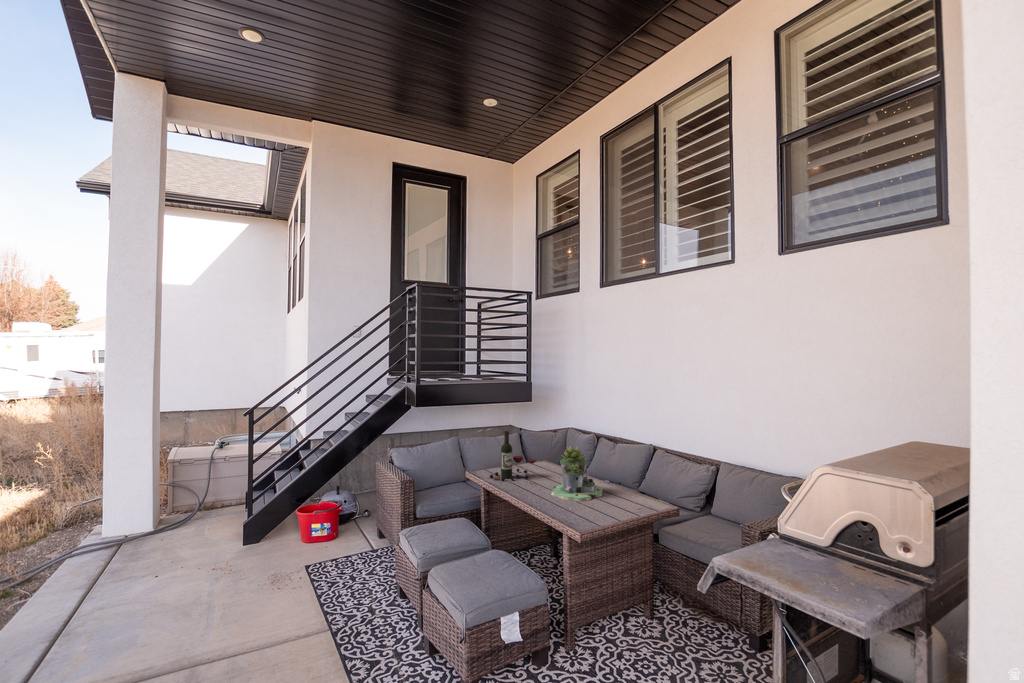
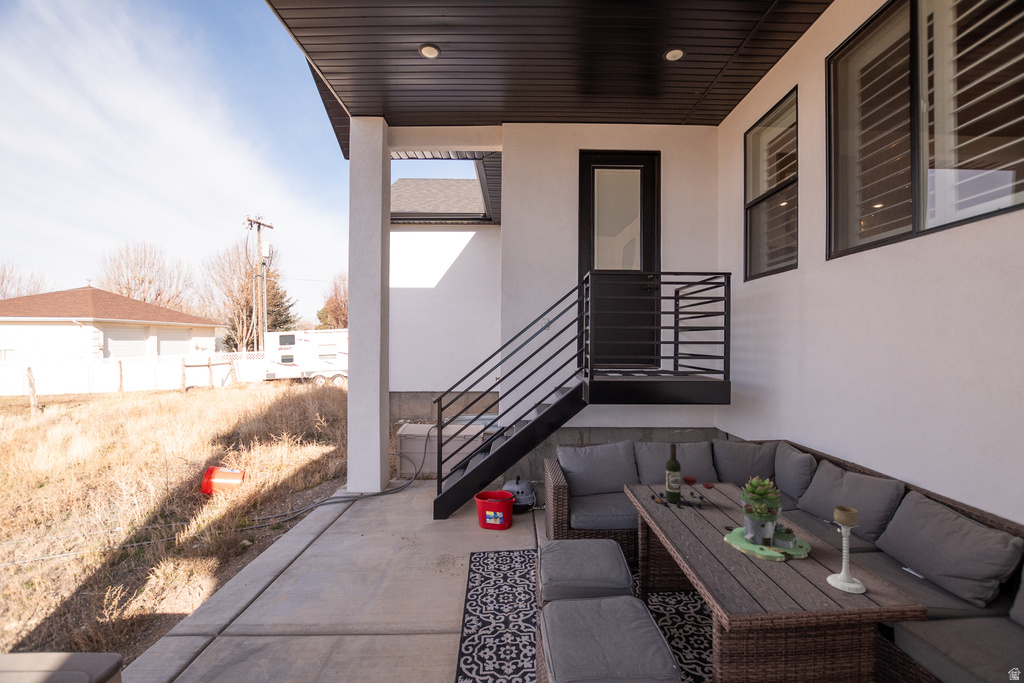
candle holder: none [616,455,637,508] -> present [827,506,866,593]

